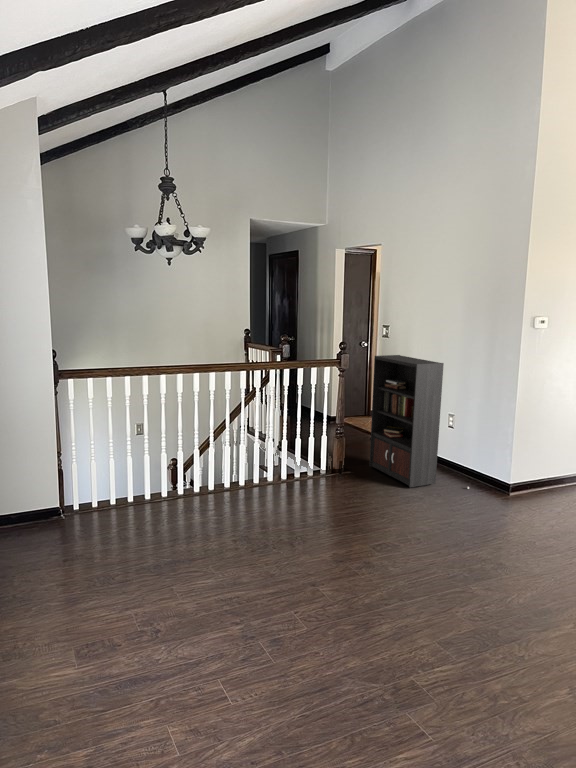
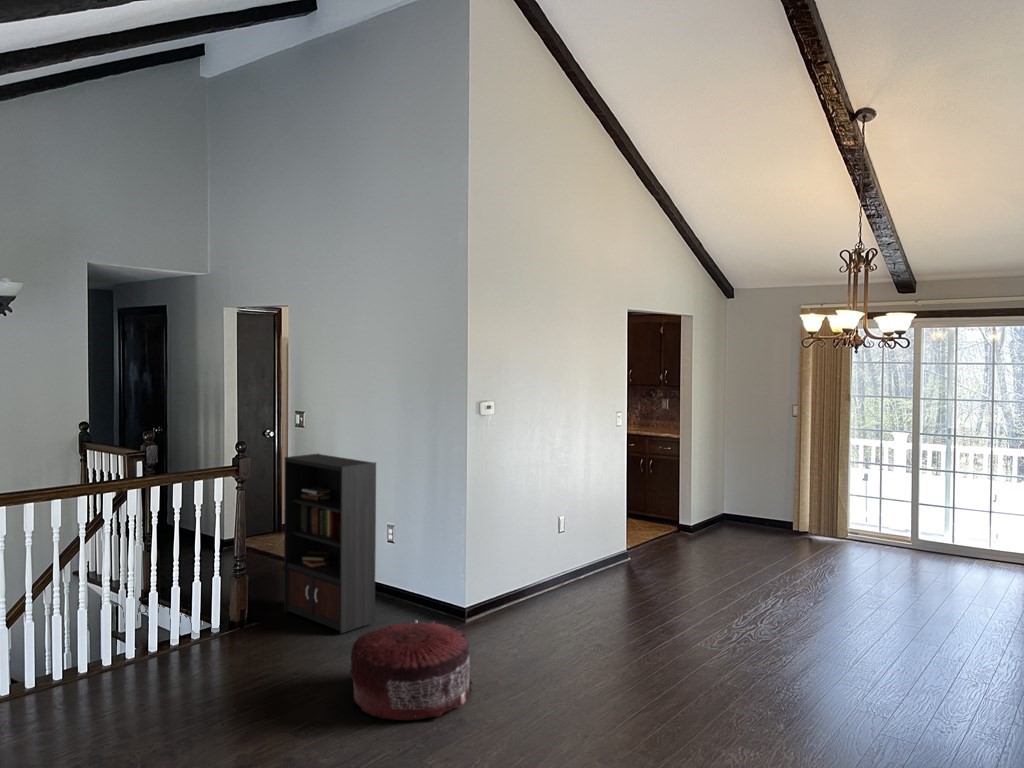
pouf: none [417,485,515,562] -> present [350,621,472,720]

